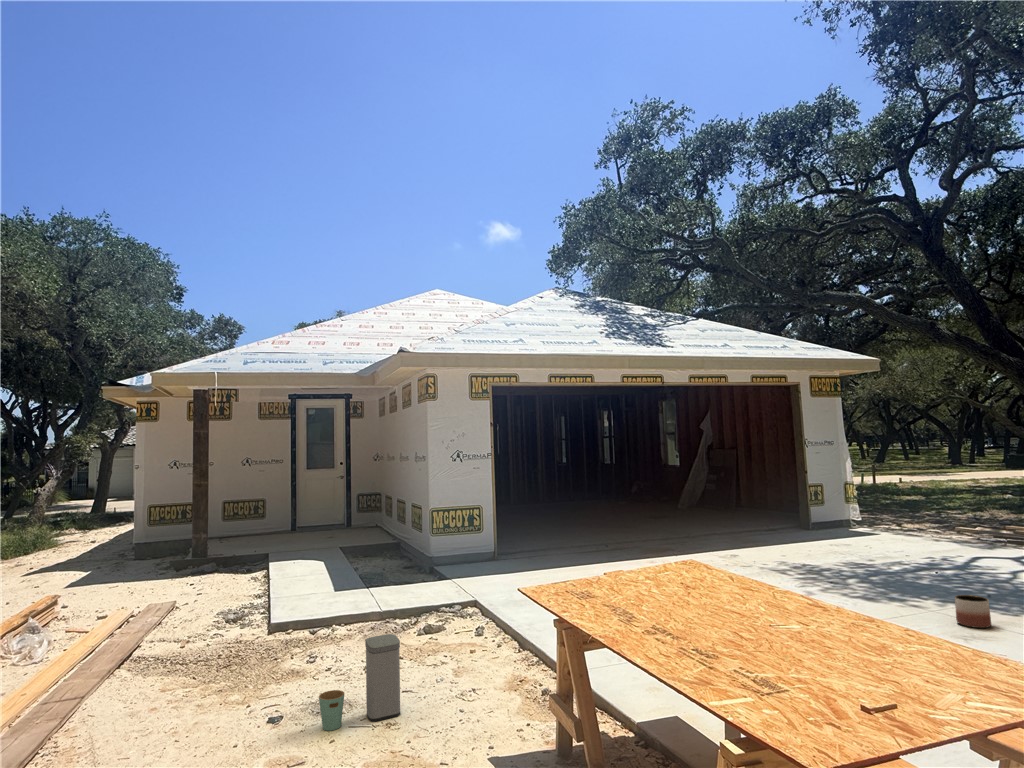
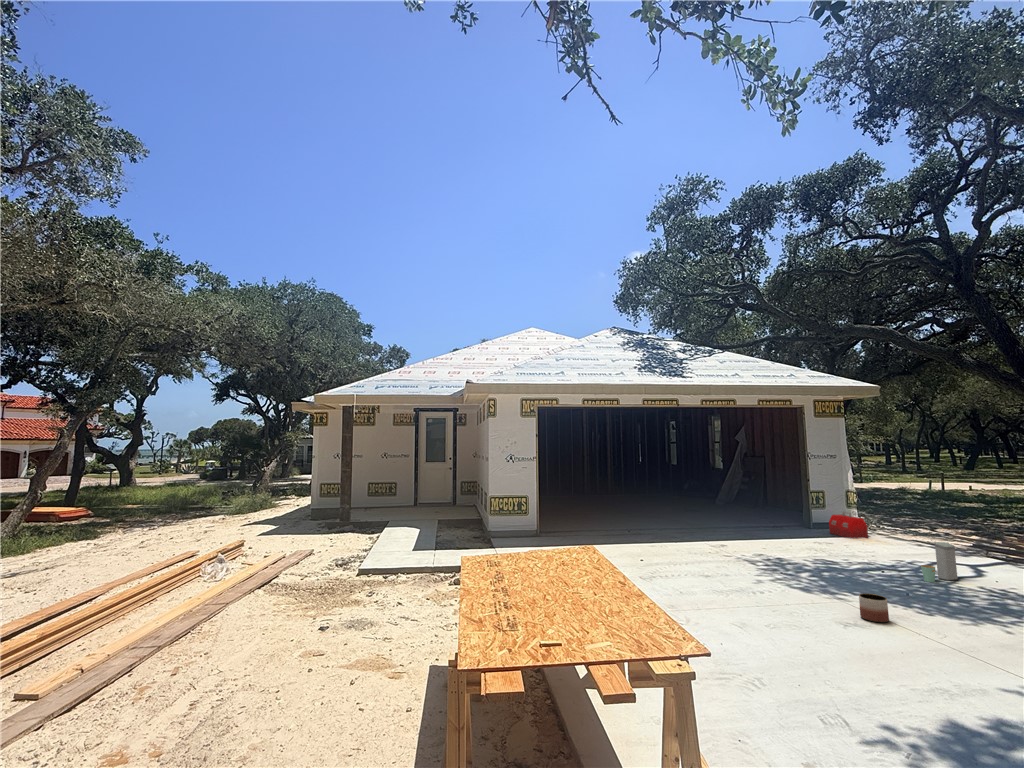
toolbox: none [825,507,870,537] -> present [829,512,868,539]
trash can: present [319,634,400,731] -> present [921,542,958,582]

